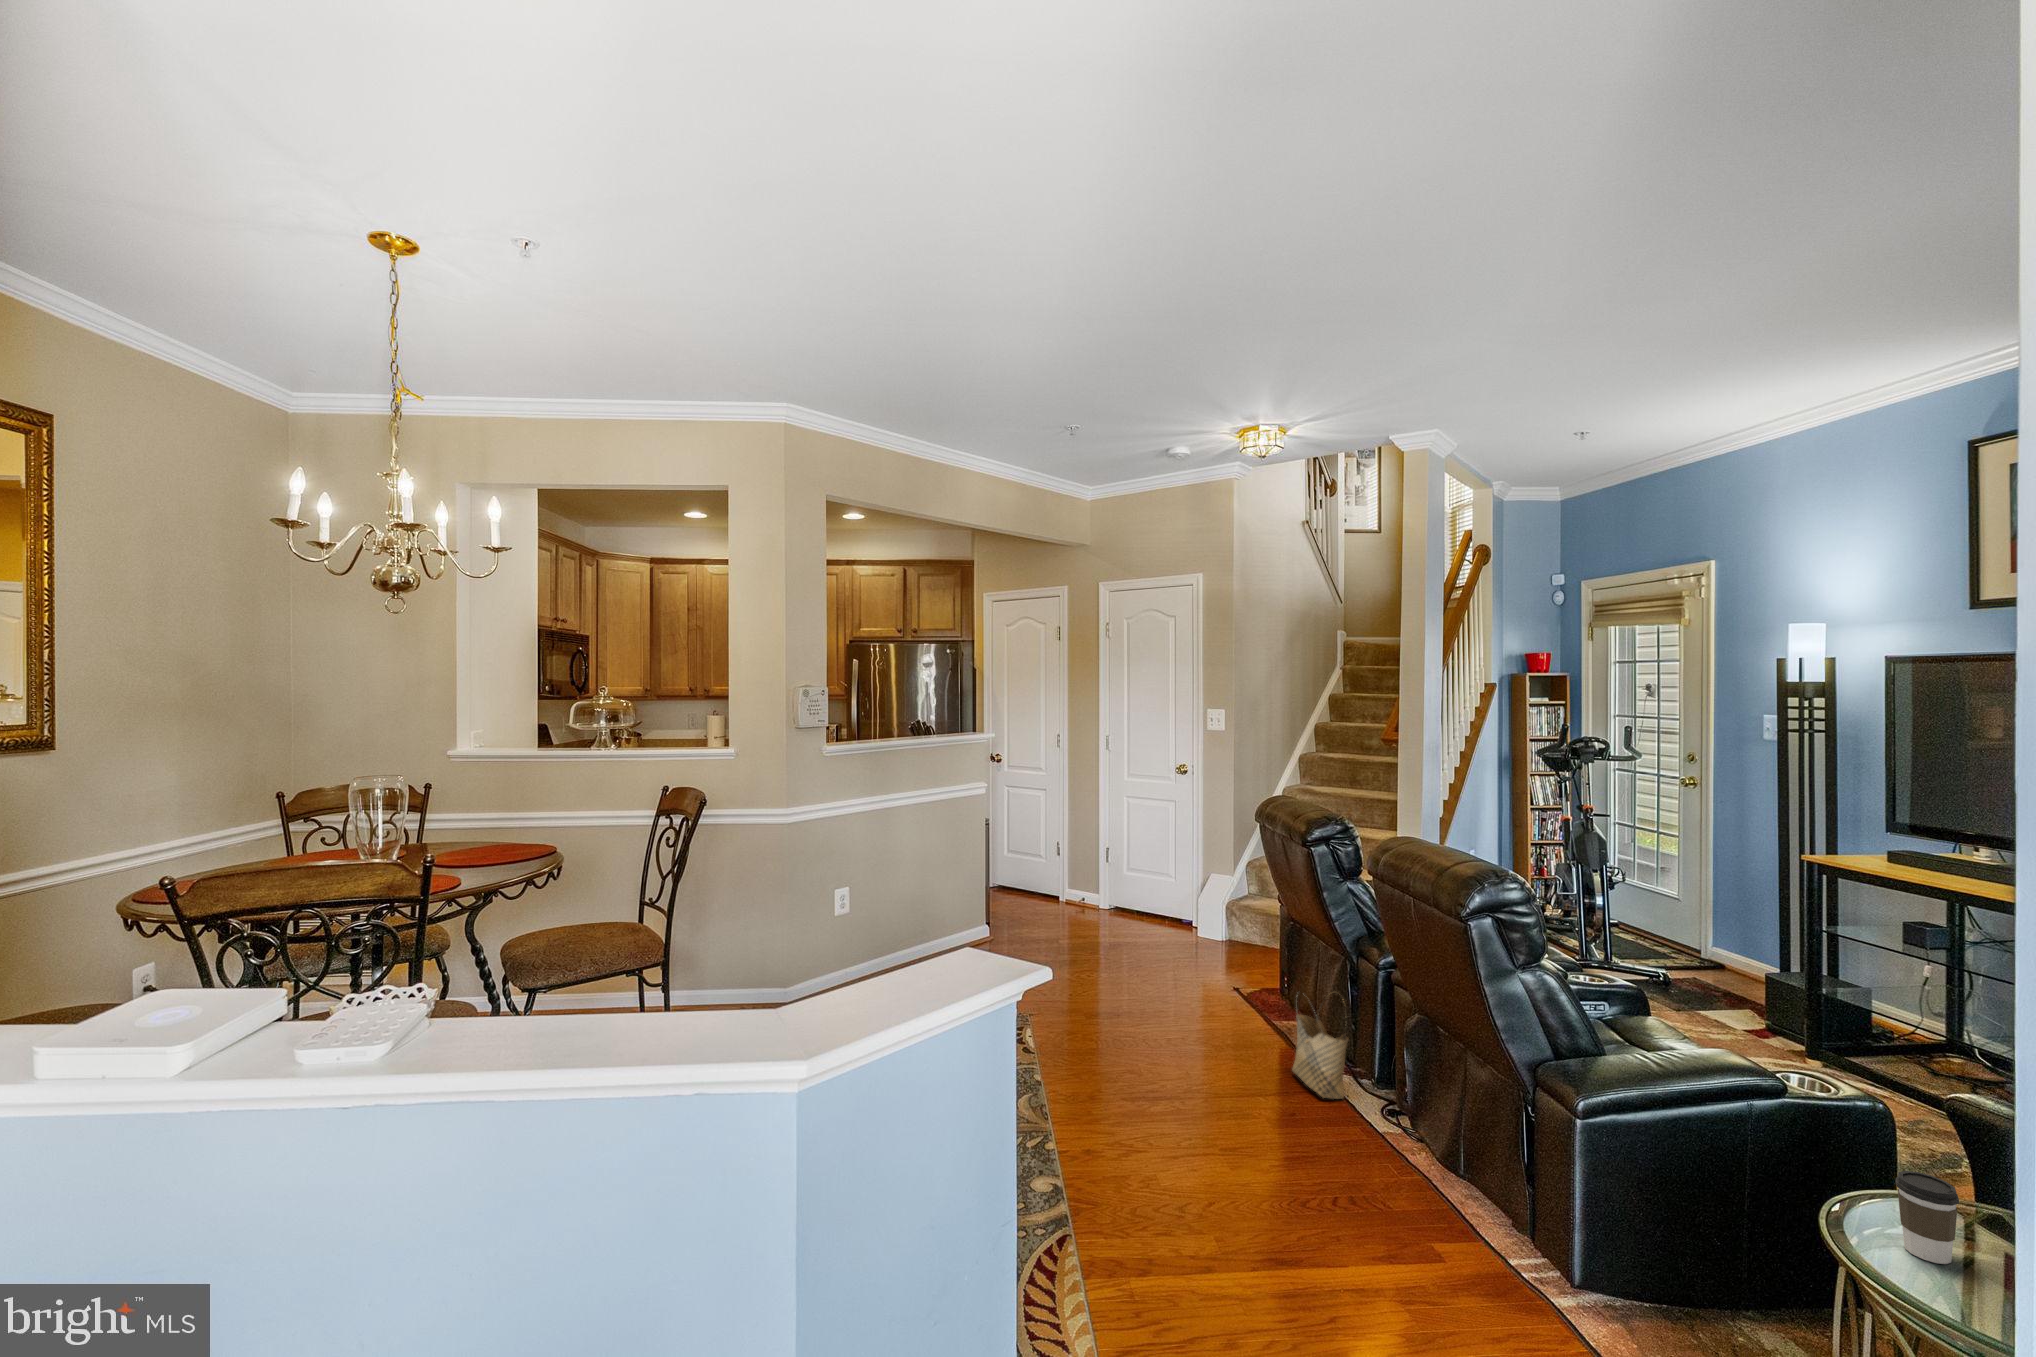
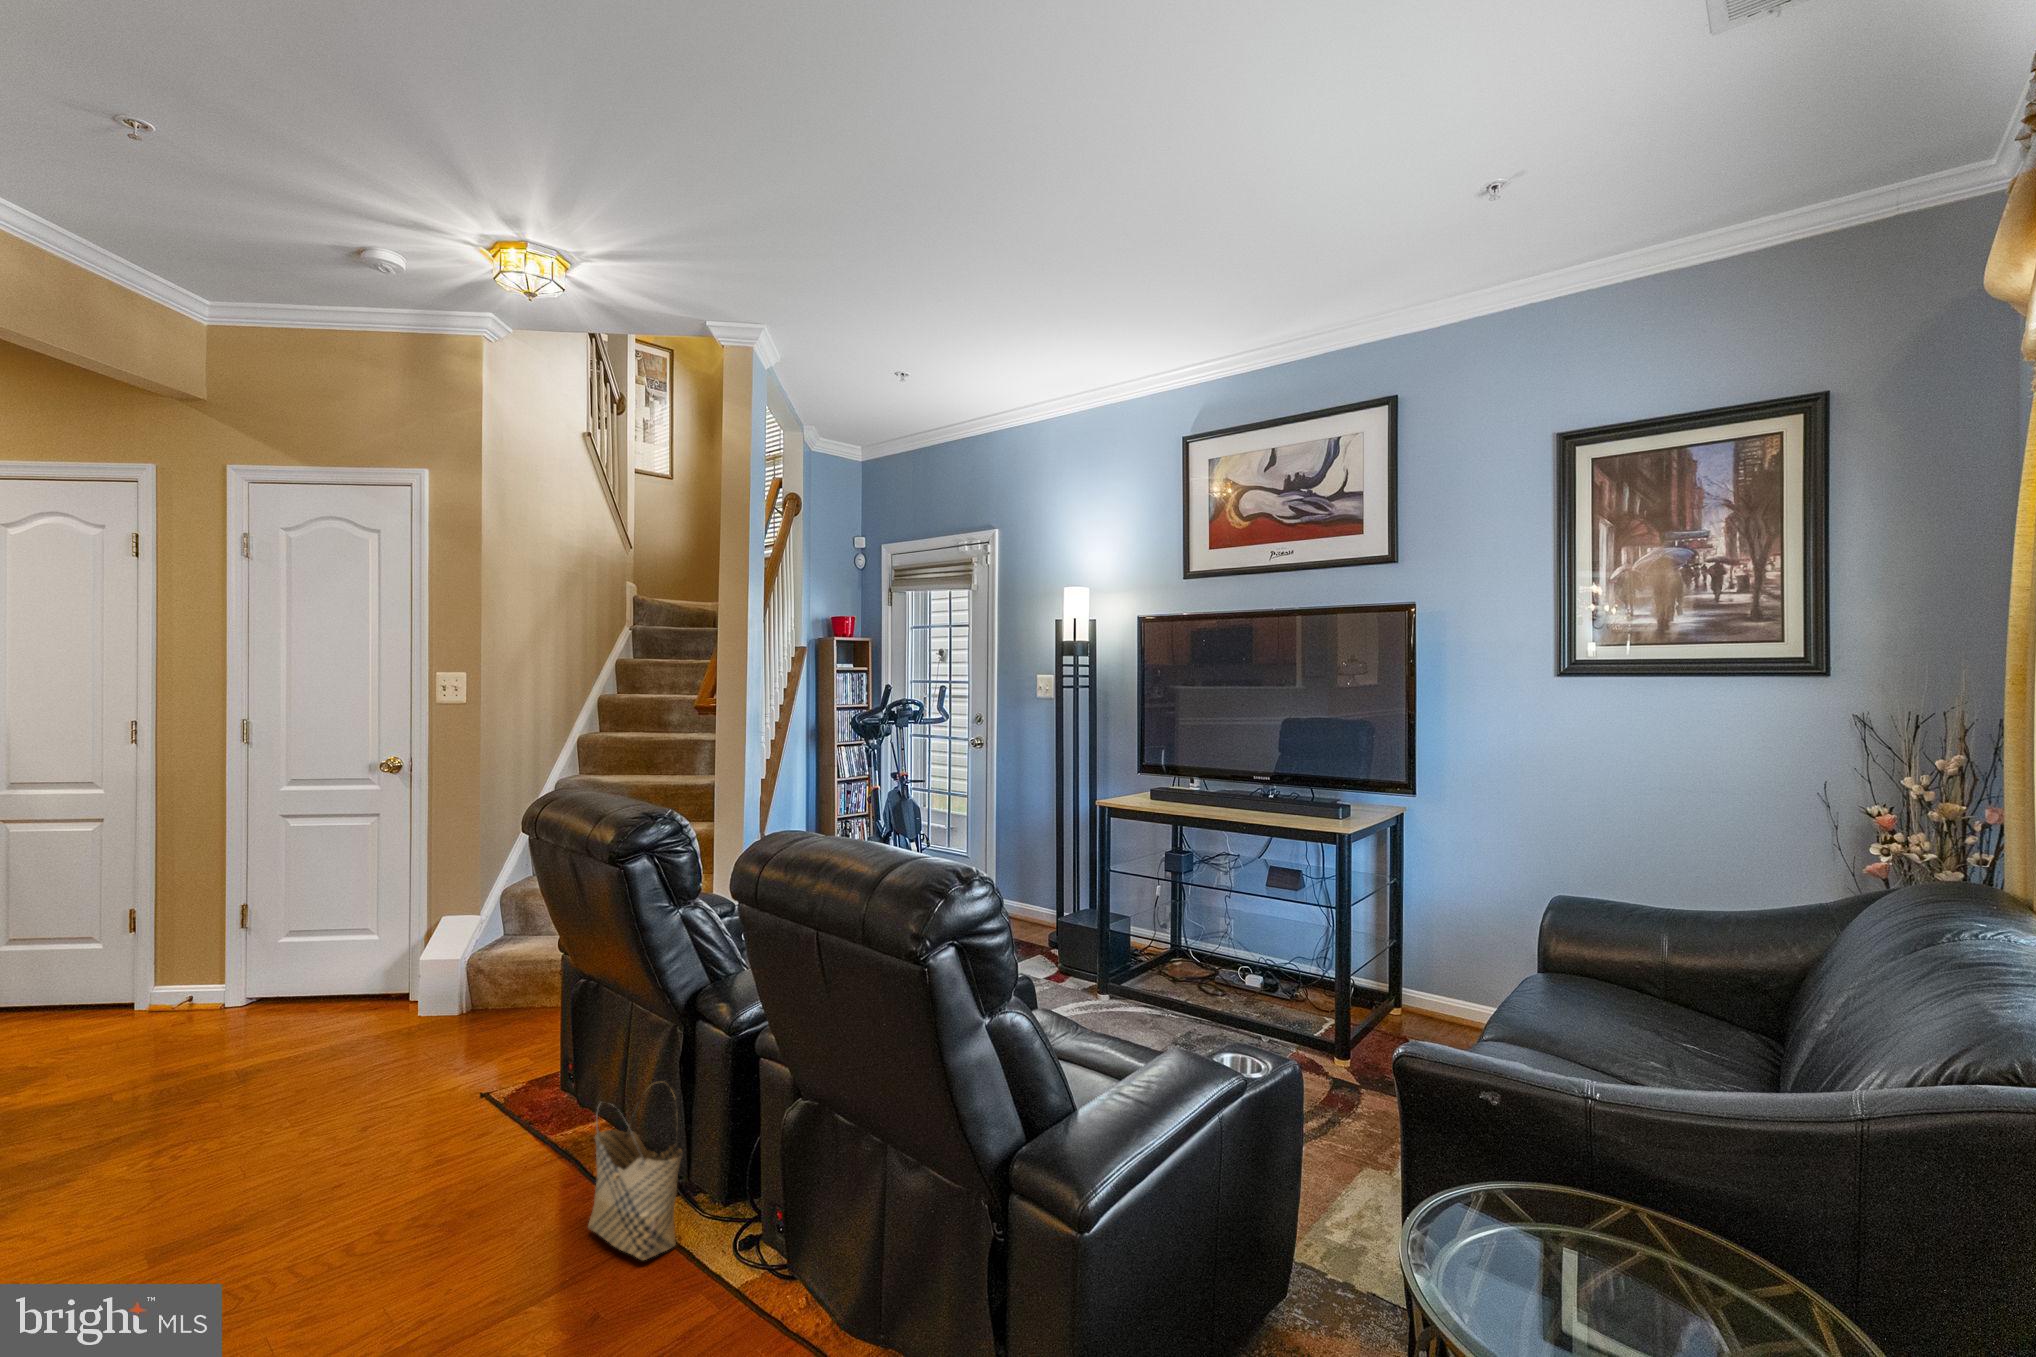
coffee cup: present [1896,1171,1959,1264] -> none [1470,1179,1534,1298]

